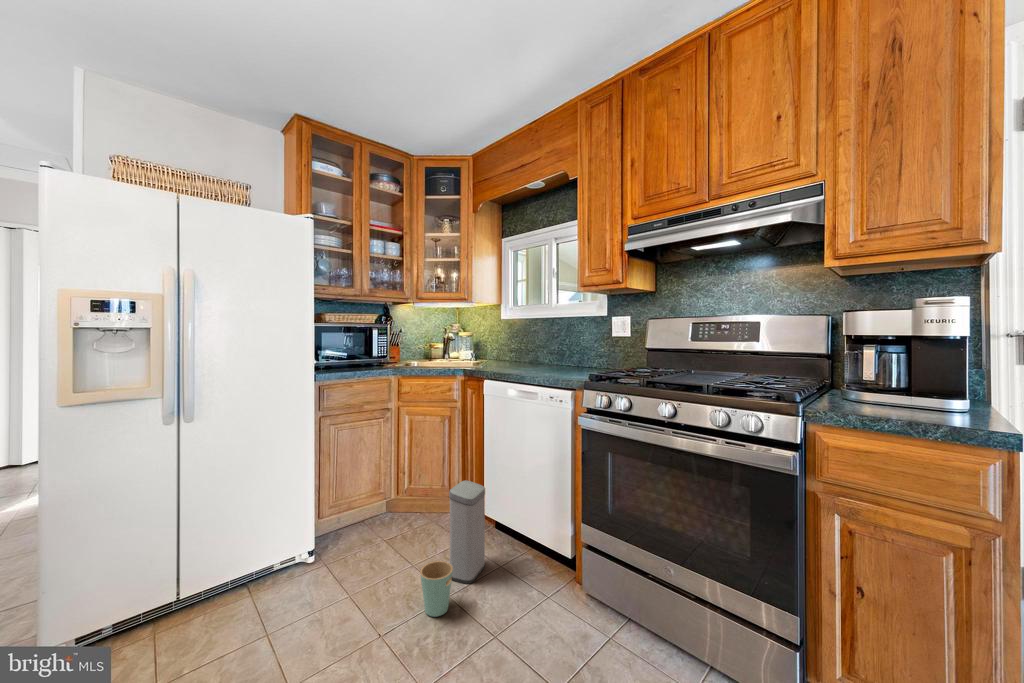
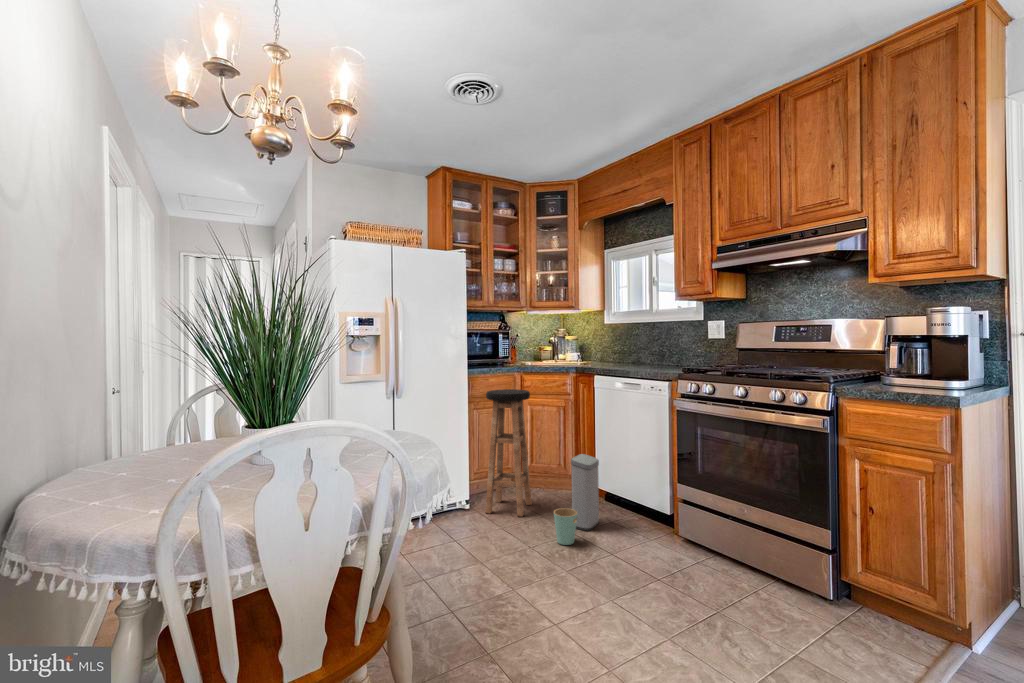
bar stool: none [340,398,406,564] -> present [486,389,532,516]

